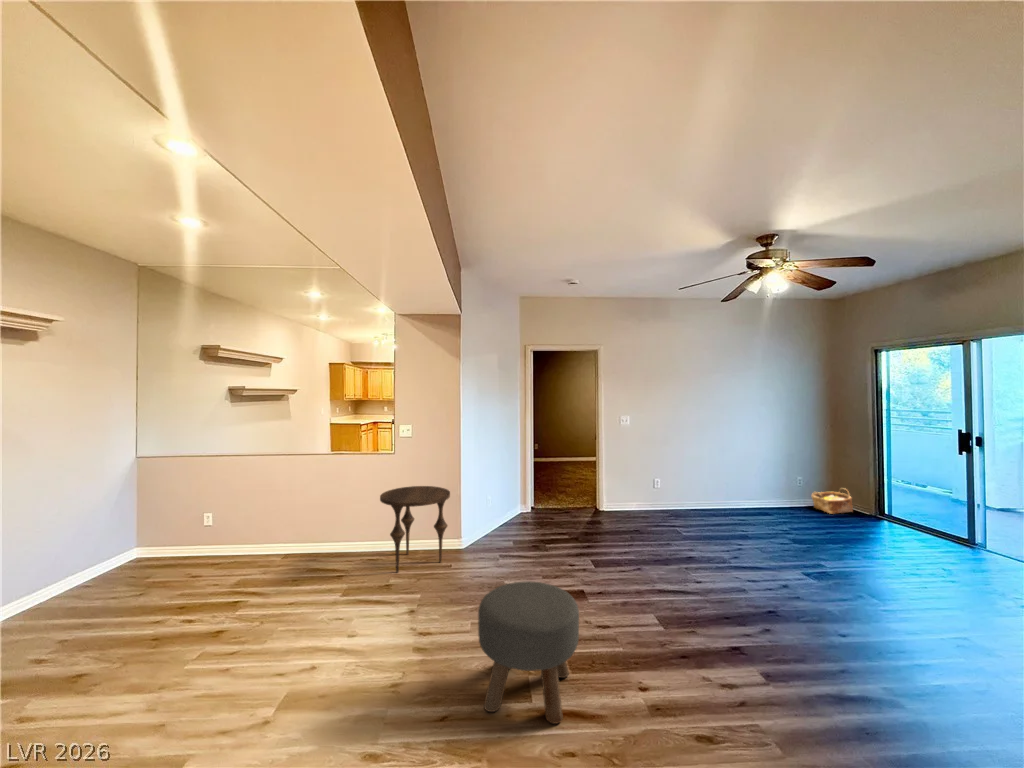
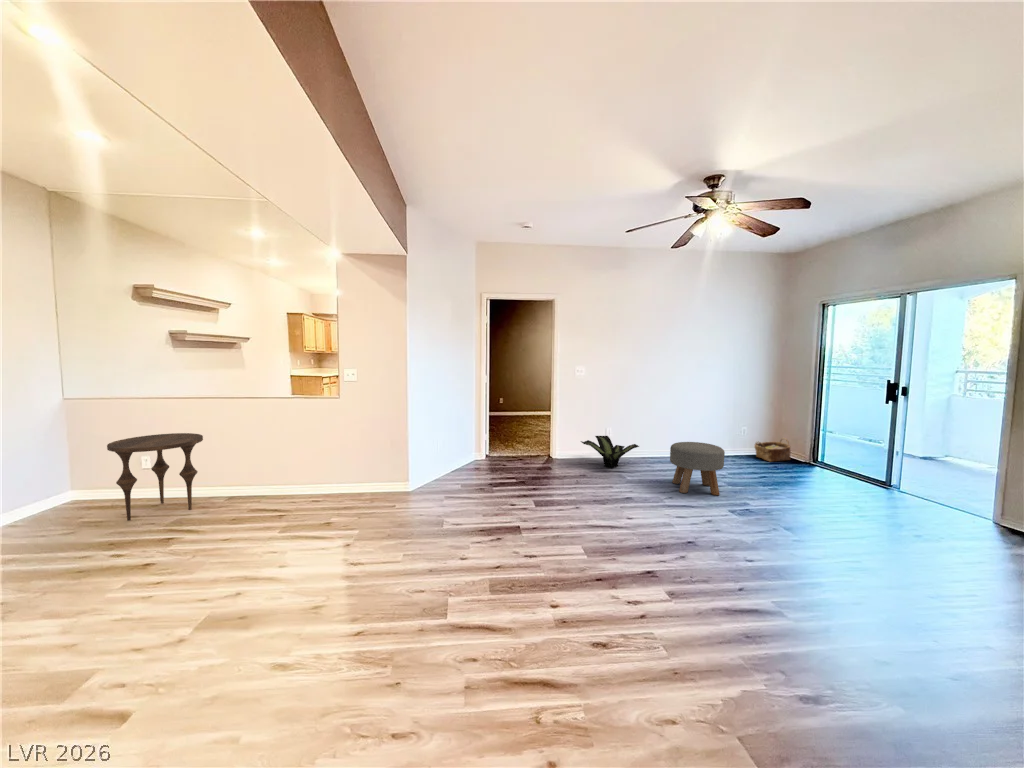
side table: present [380,486,450,573] -> present [107,433,203,521]
potted plant: none [629,486,692,522] -> present [581,436,639,468]
ottoman: present [478,581,579,724] -> present [670,442,725,495]

